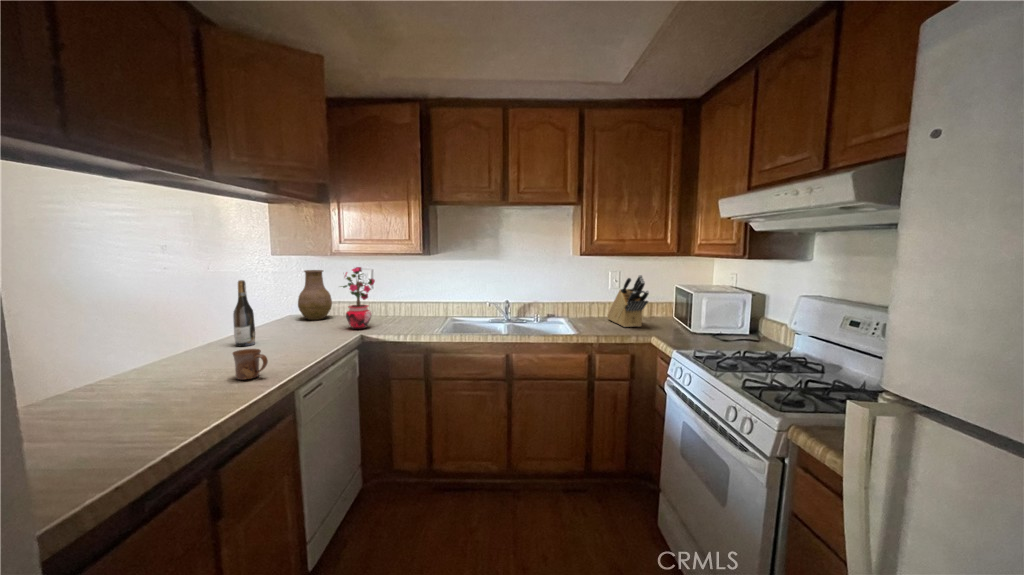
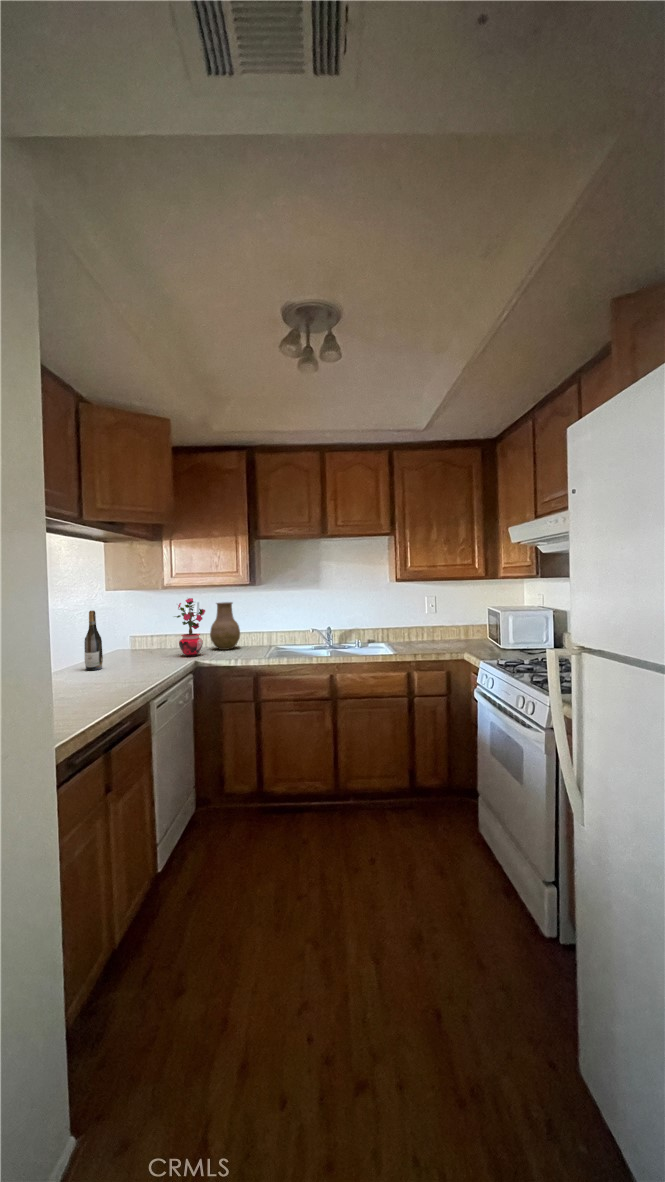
vase: present [298,270,332,320] -> present [210,602,240,650]
knife block: present [608,275,649,327] -> none [425,597,461,647]
mug: present [233,349,268,380] -> none [102,664,131,689]

